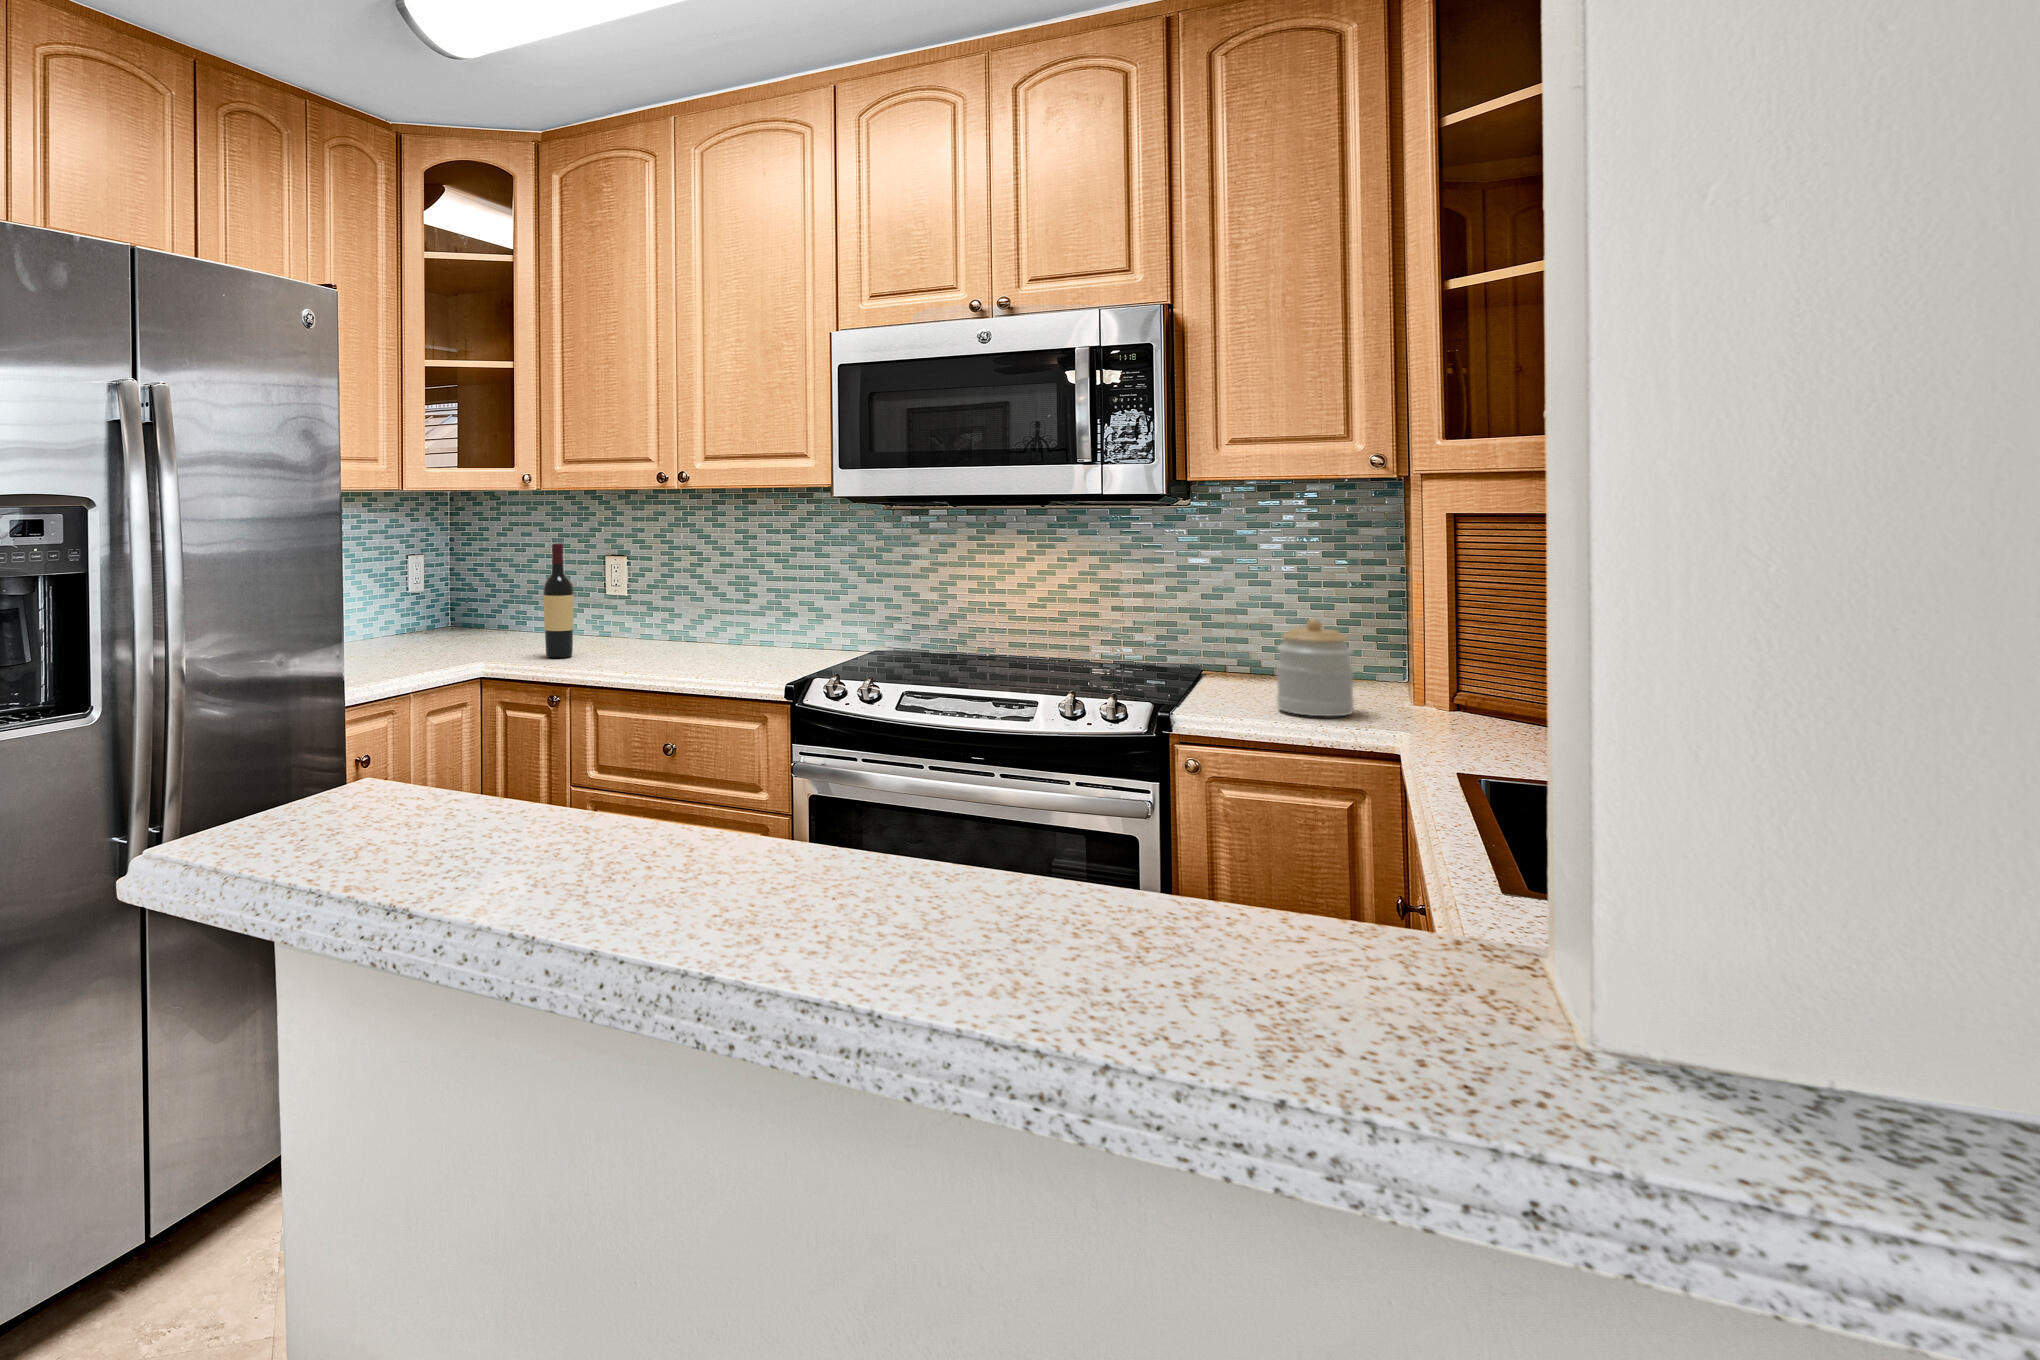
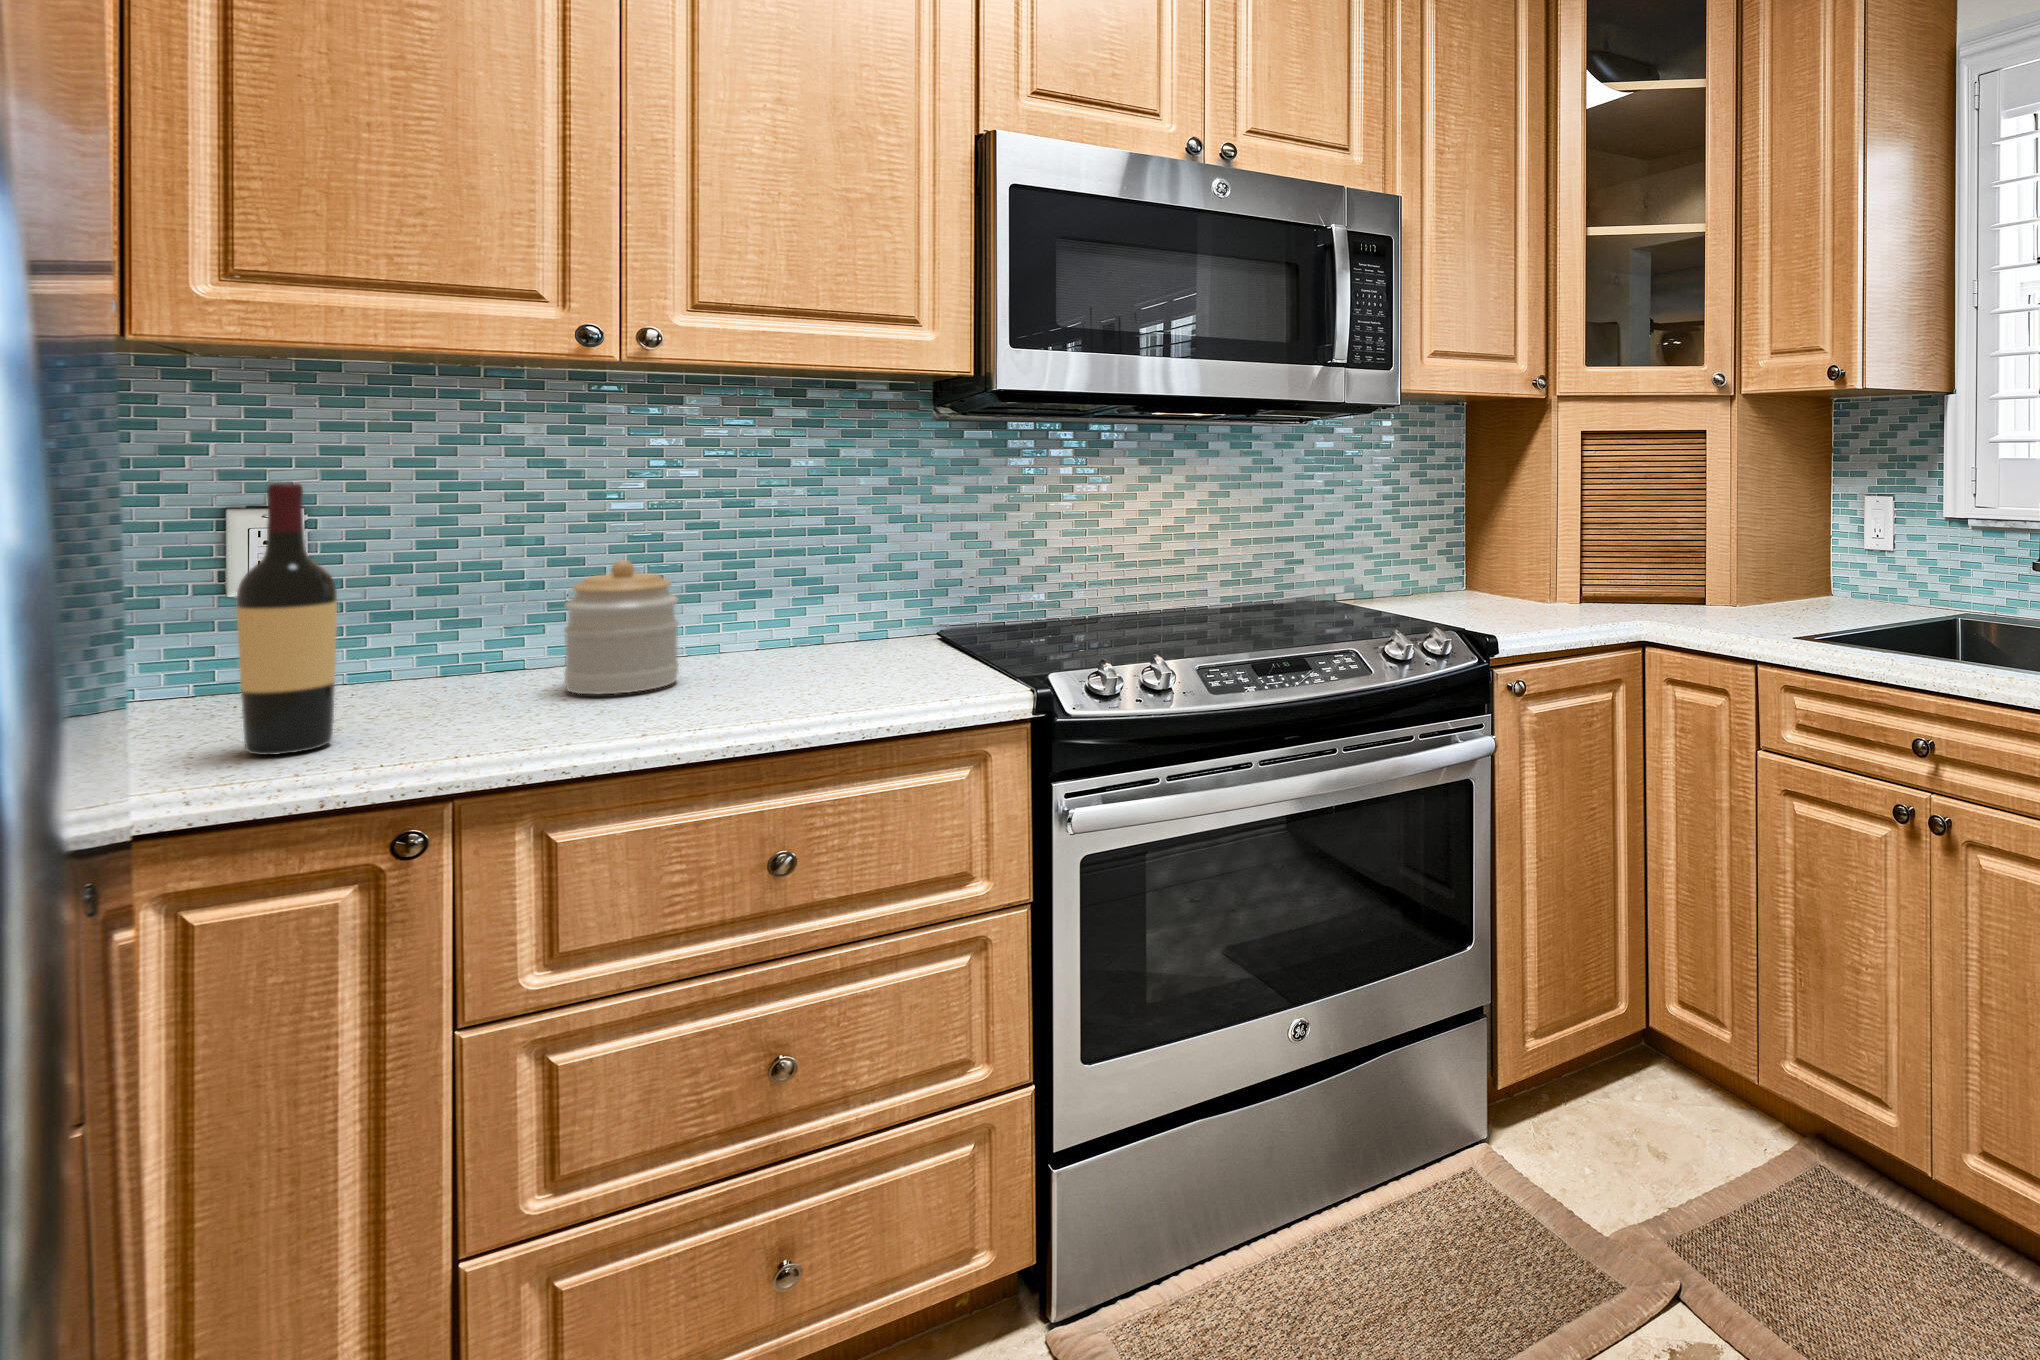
jar: present [1277,618,1354,716] -> present [564,560,679,694]

